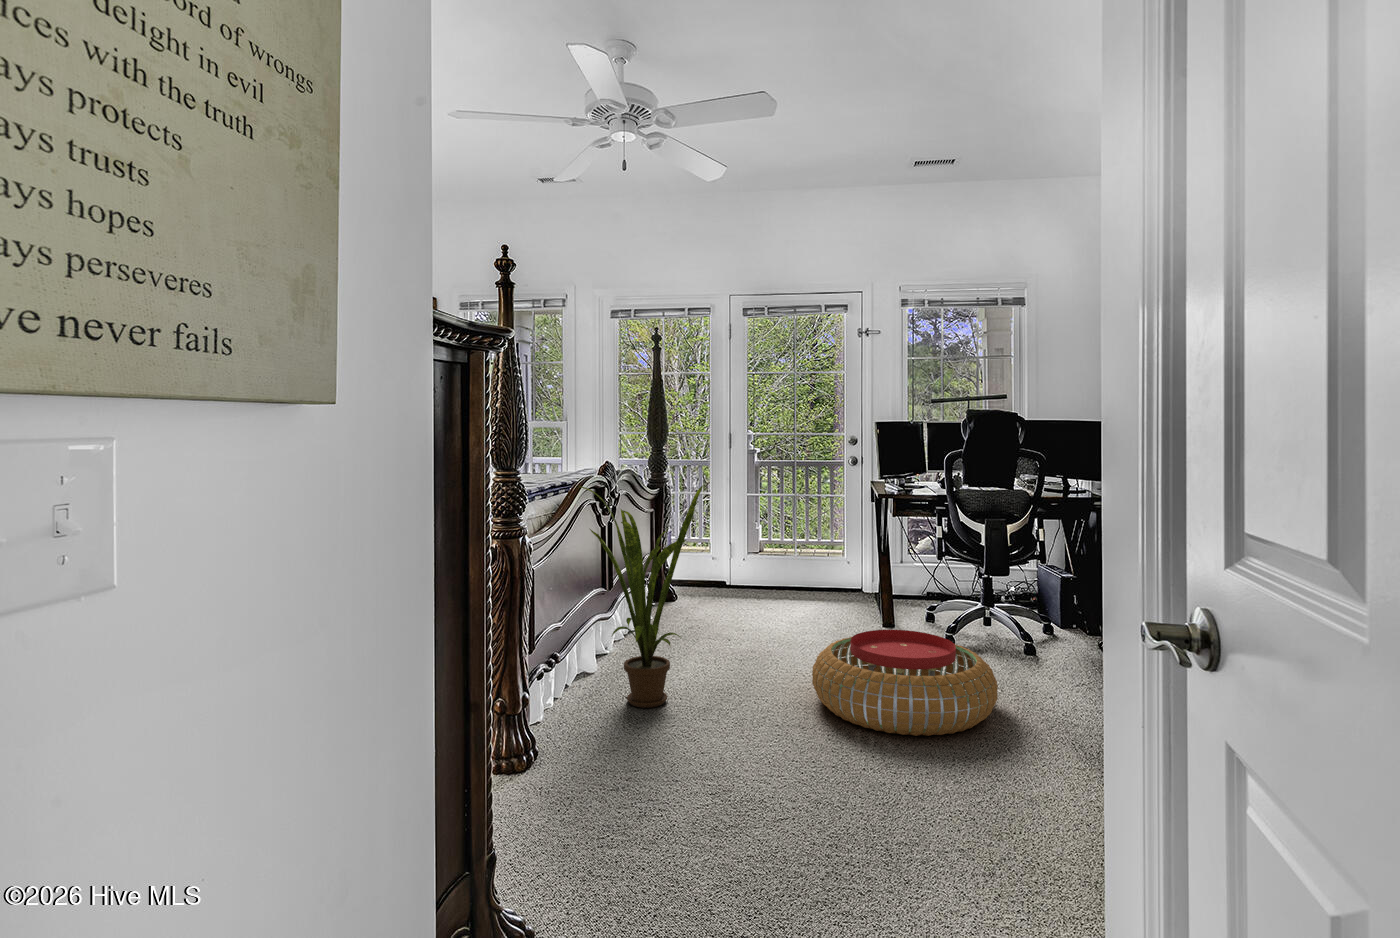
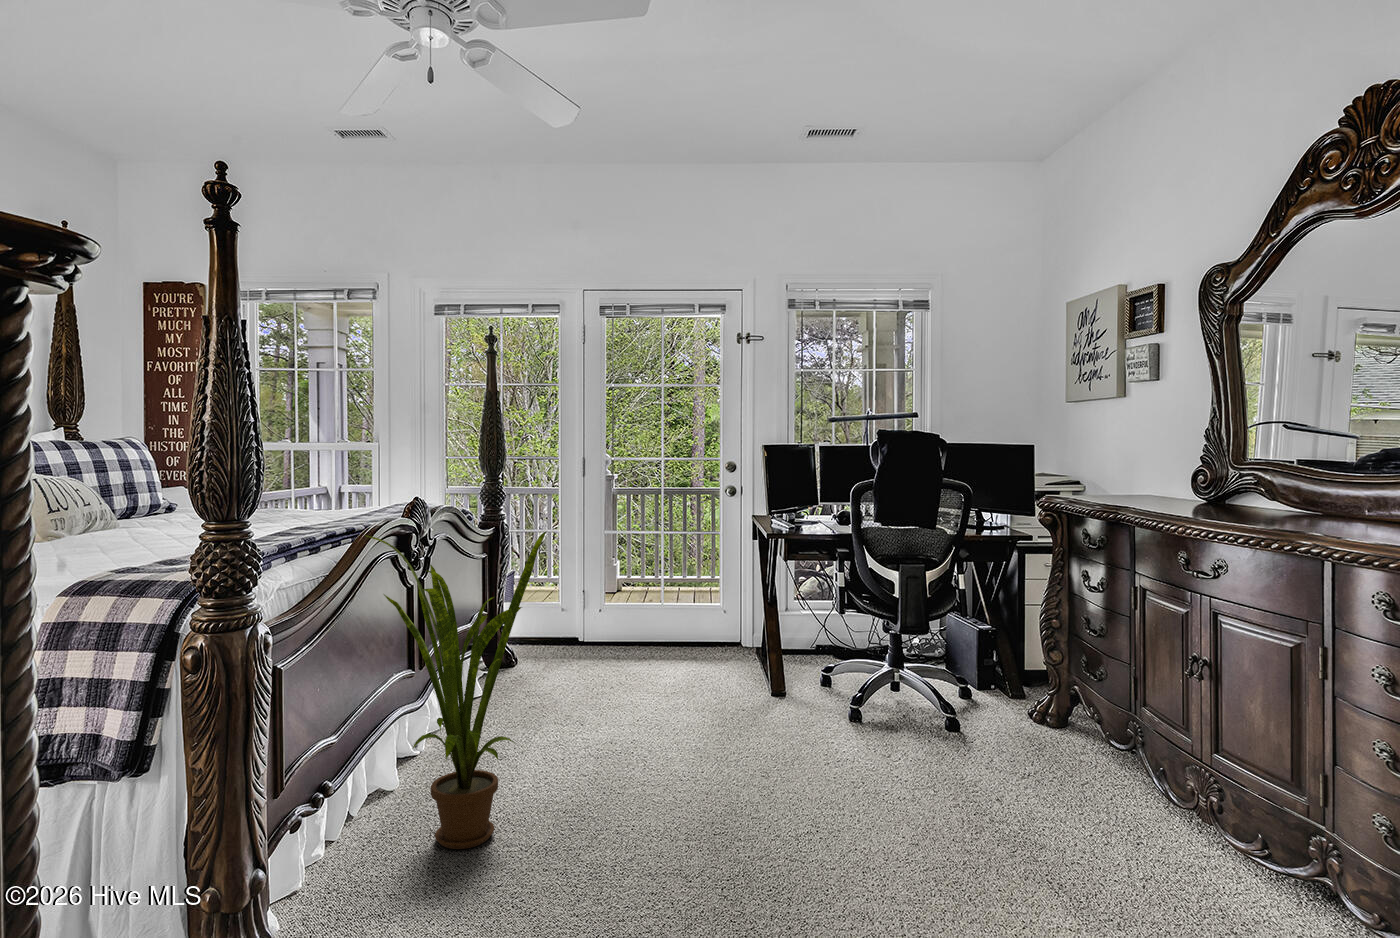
pouf: present [812,630,998,736] -> none [693,714,930,868]

